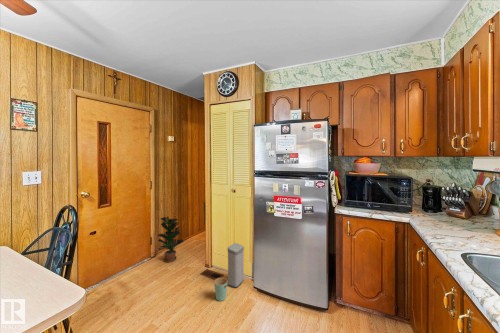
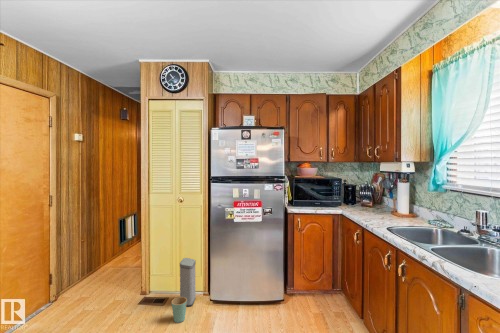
potted plant: present [158,217,183,262] -> none [61,240,104,302]

